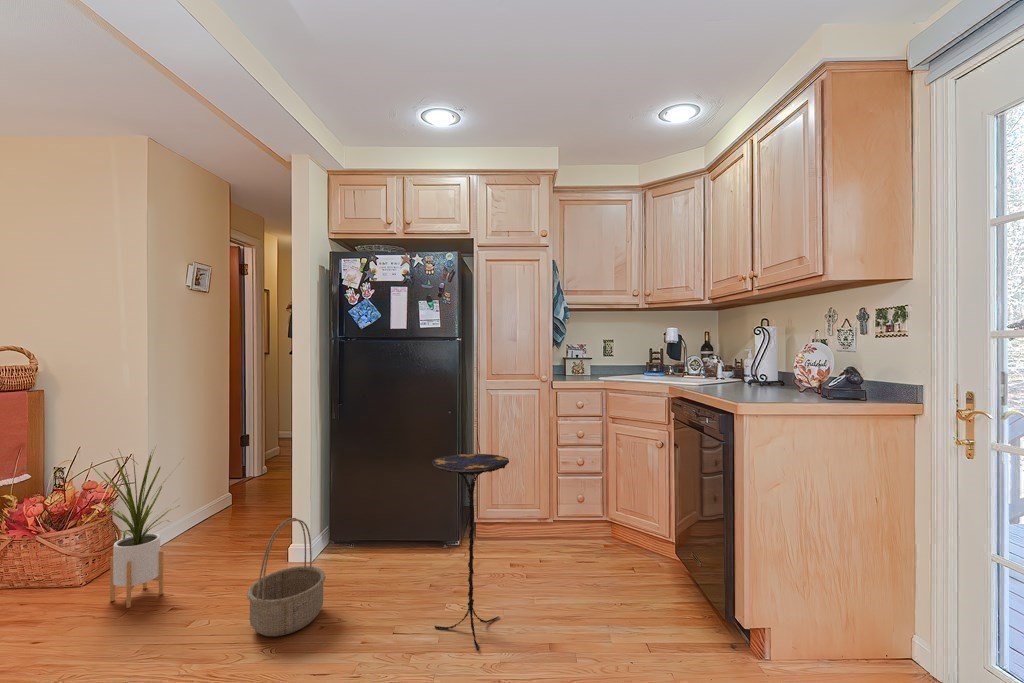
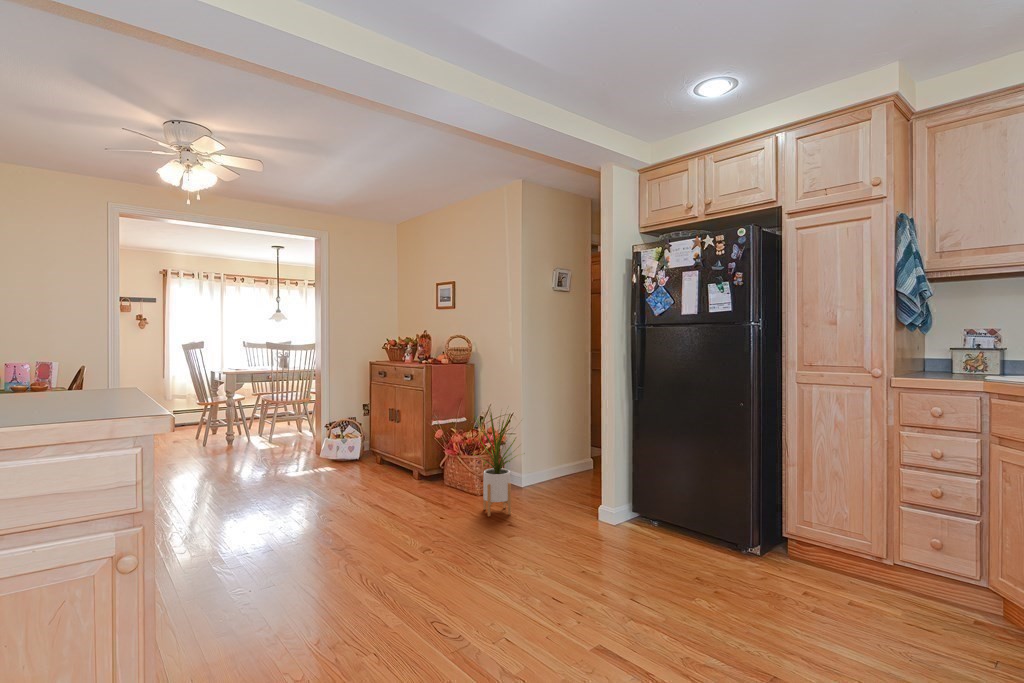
side table: present [432,454,509,651] -> none [655,442,741,643]
basket: present [247,518,326,636] -> none [532,475,595,567]

